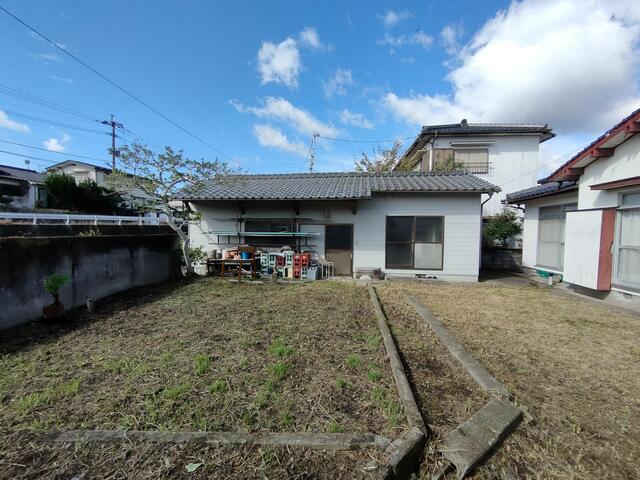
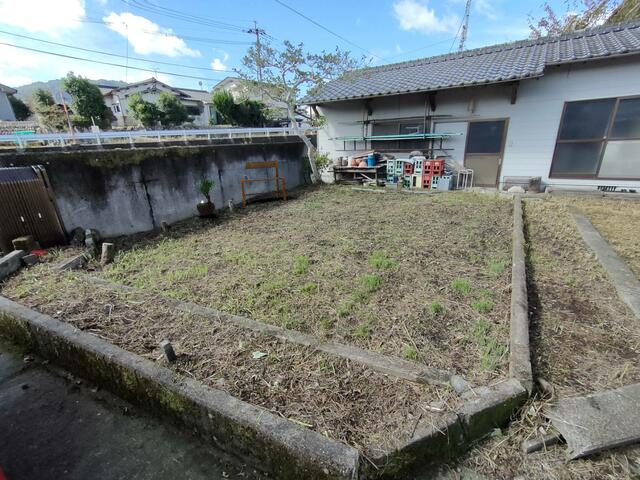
bench: present [222,246,257,281] -> present [240,160,286,204]

